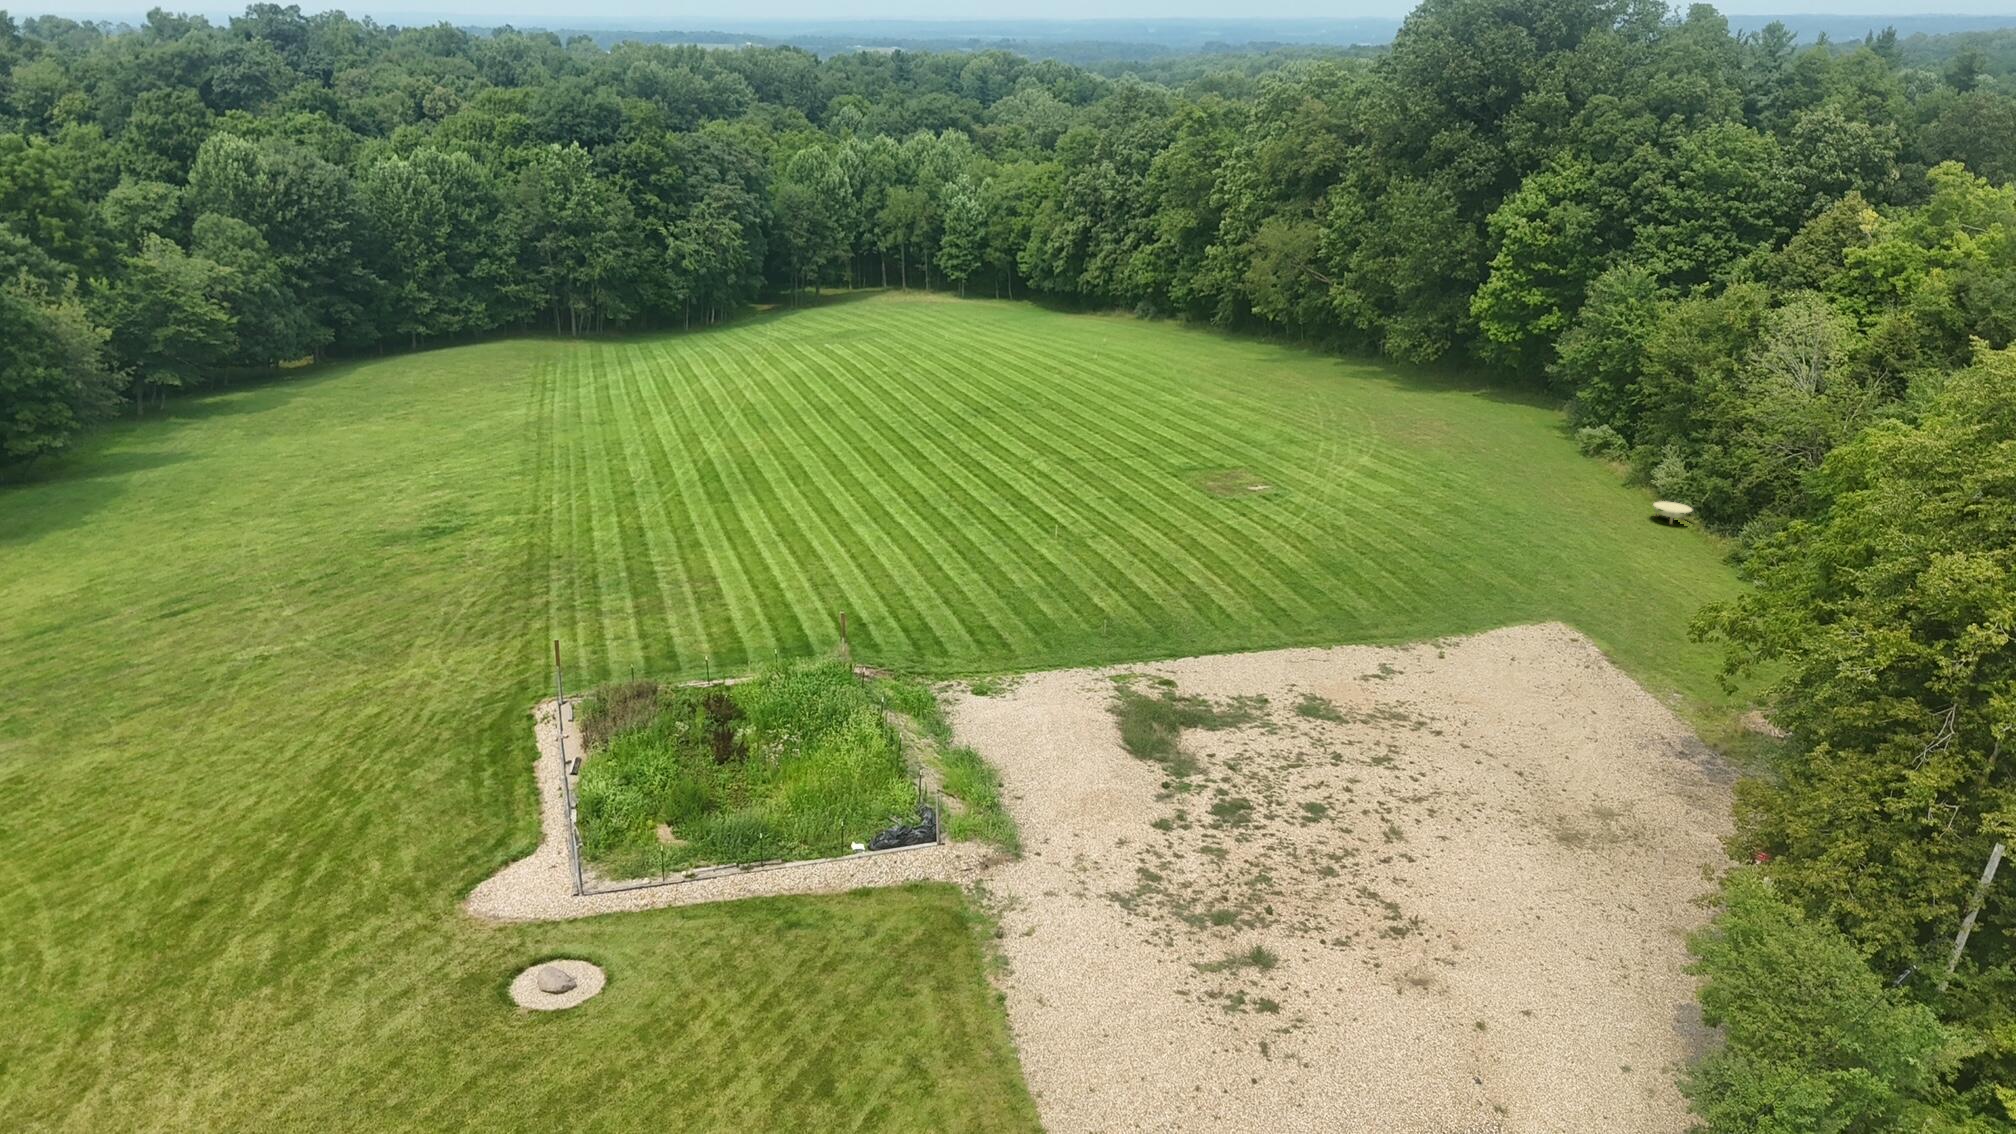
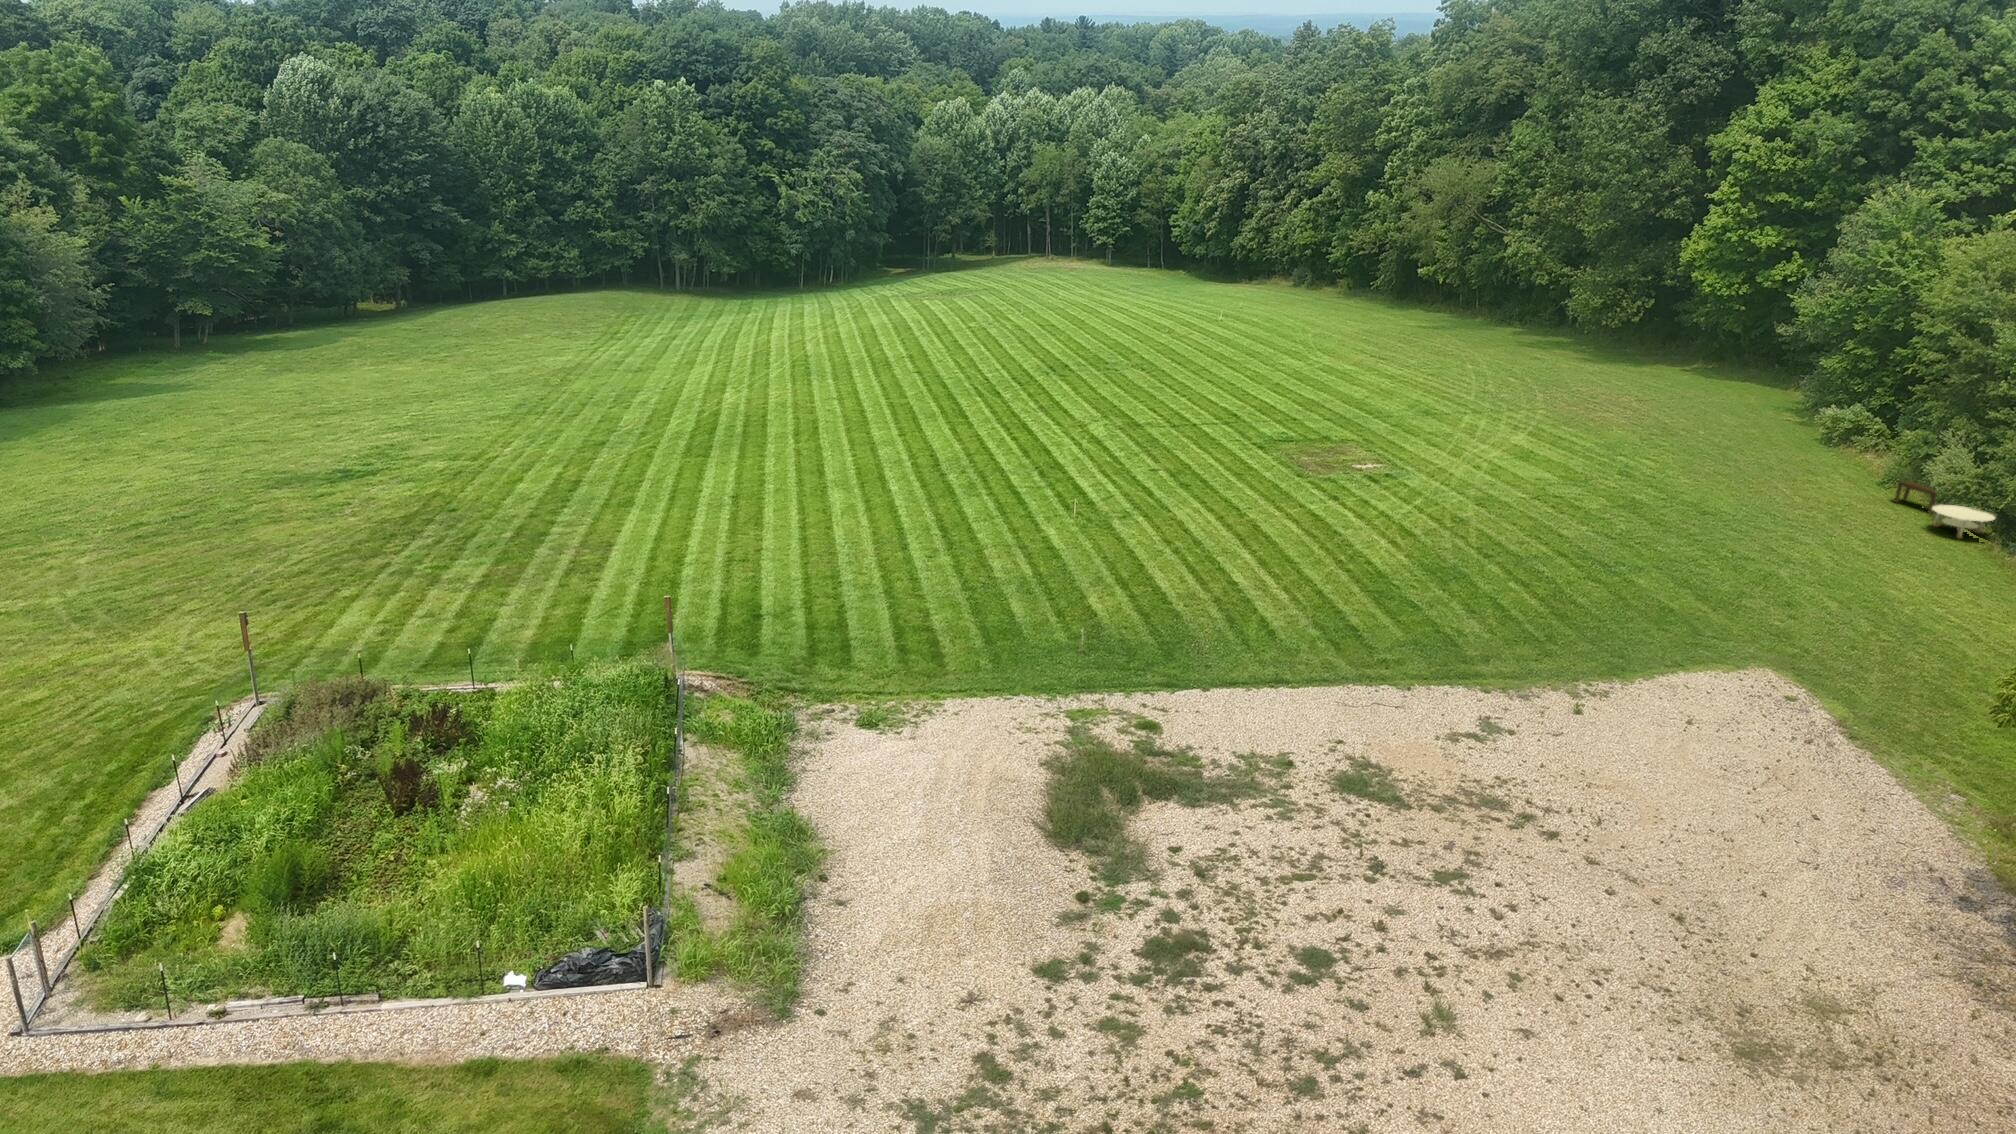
bench: none [1629,484,1664,507] -> present [1894,481,1942,513]

